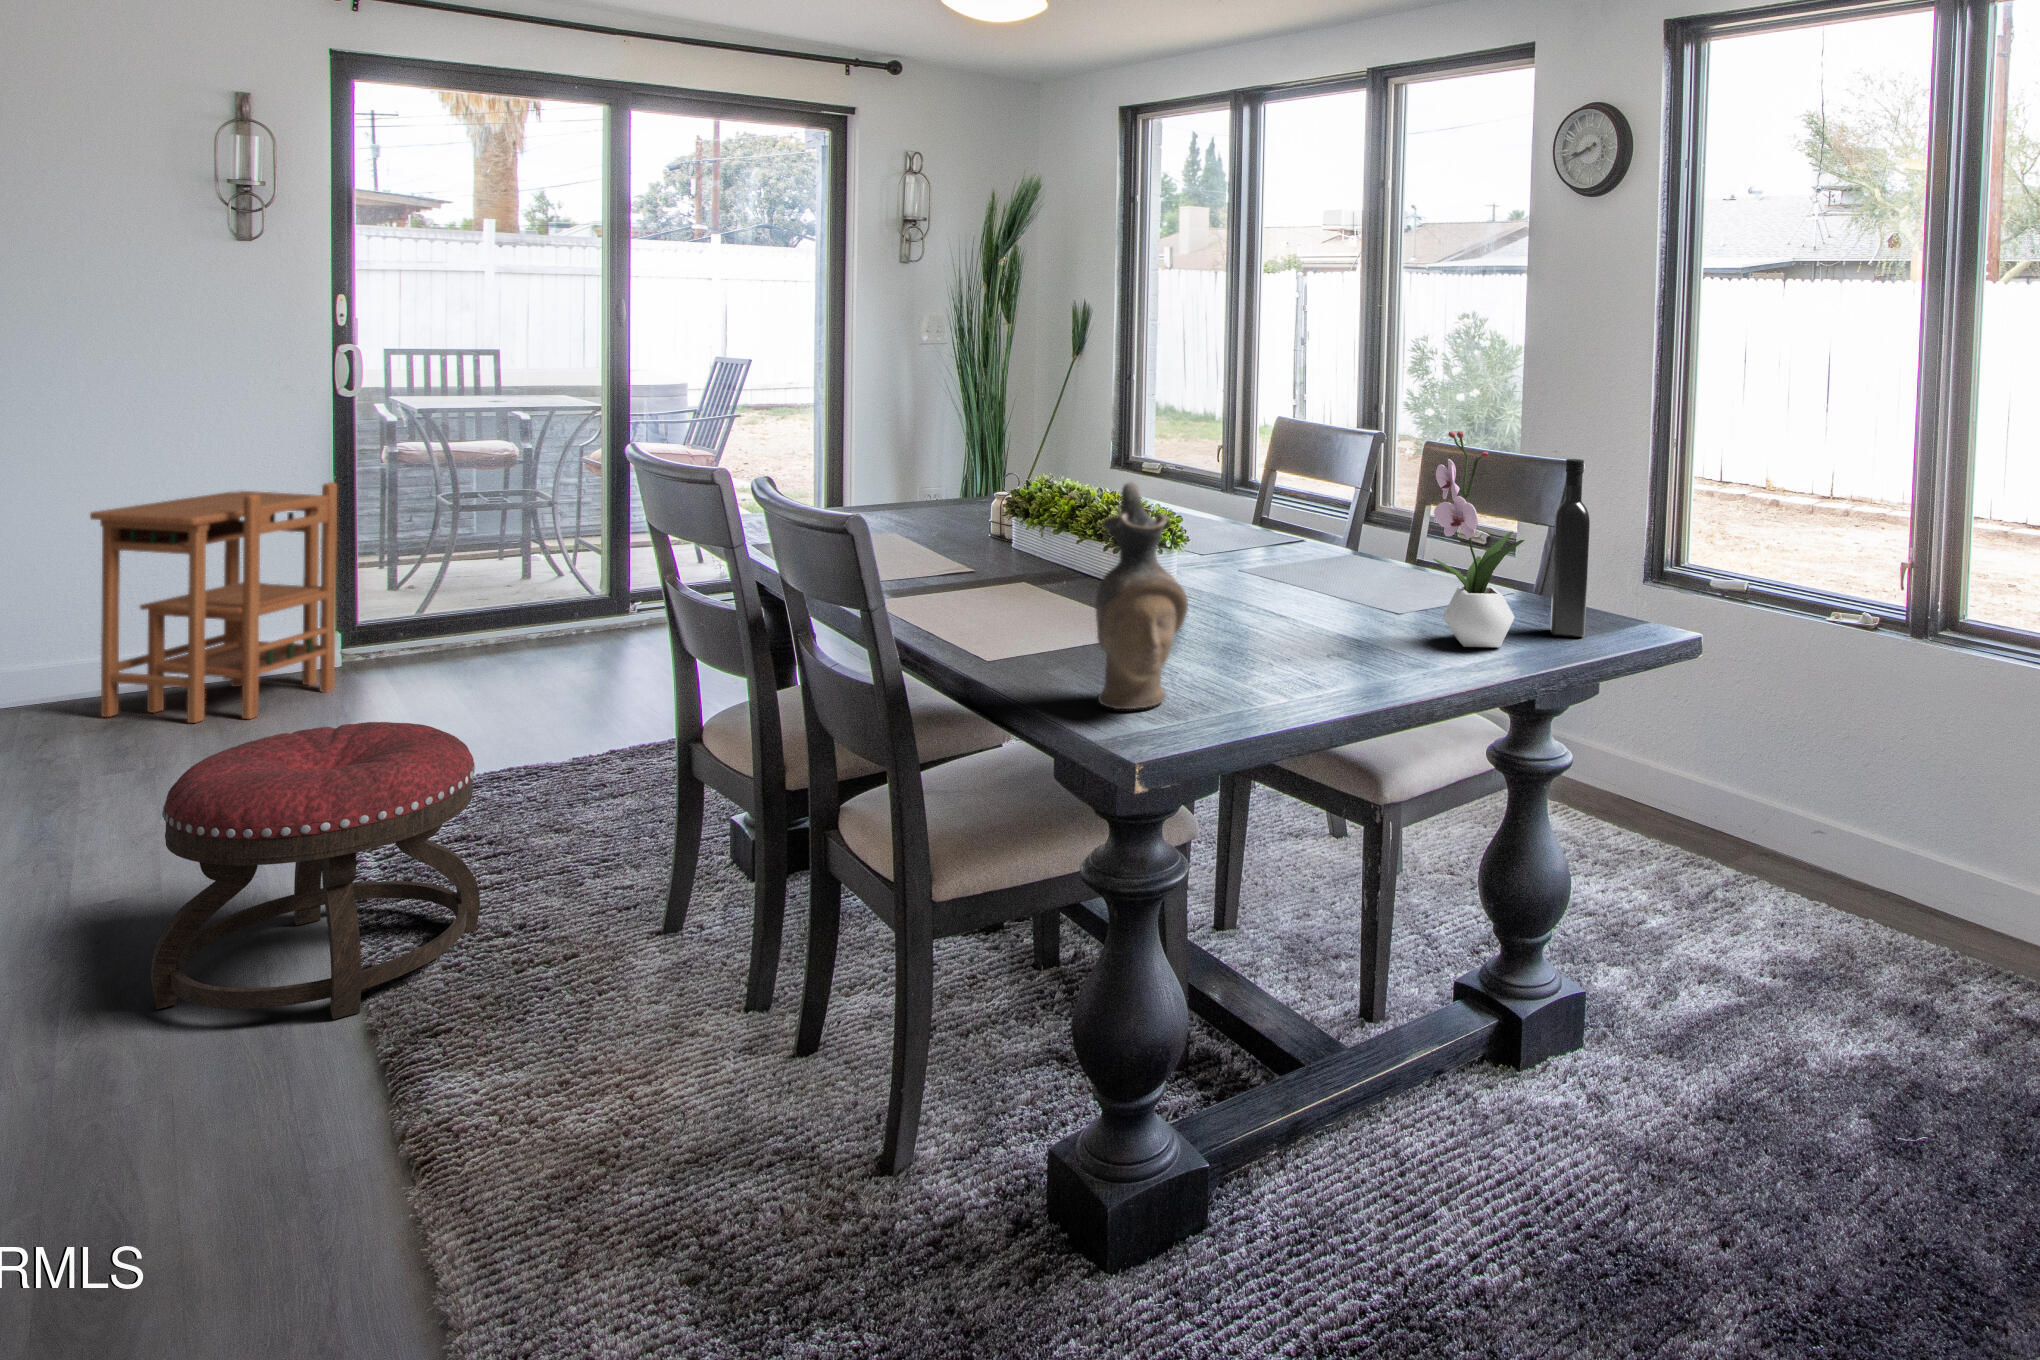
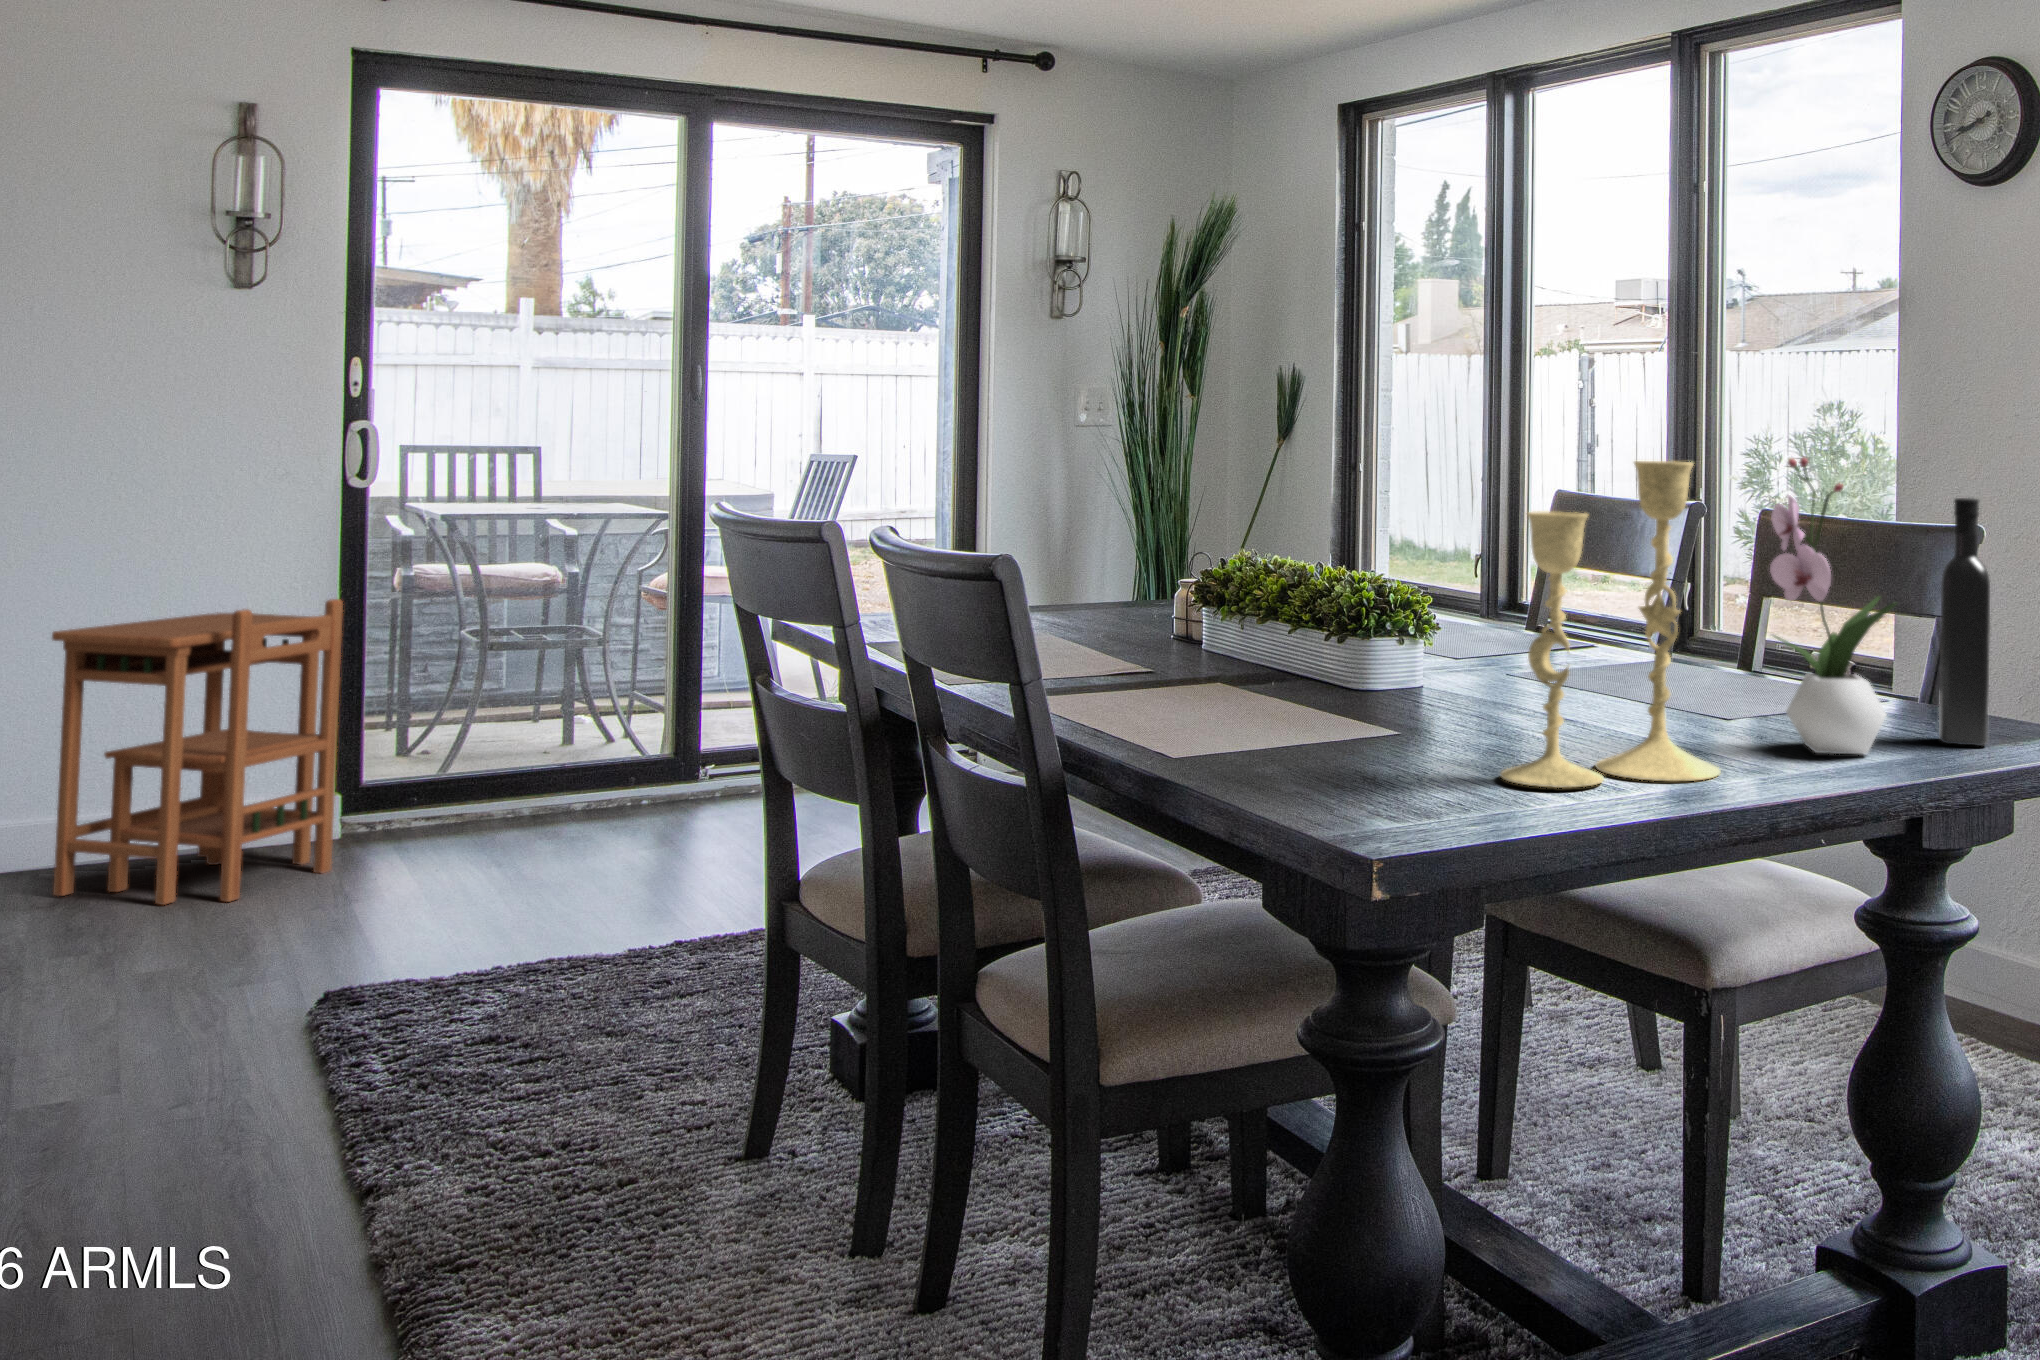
candlestick: none [1235,439,1396,686] -> present [1500,461,1720,788]
ceramic pitcher: present [1096,482,1188,709] -> none [1313,509,1436,806]
ottoman: present [151,722,480,1019] -> none [117,871,514,1246]

